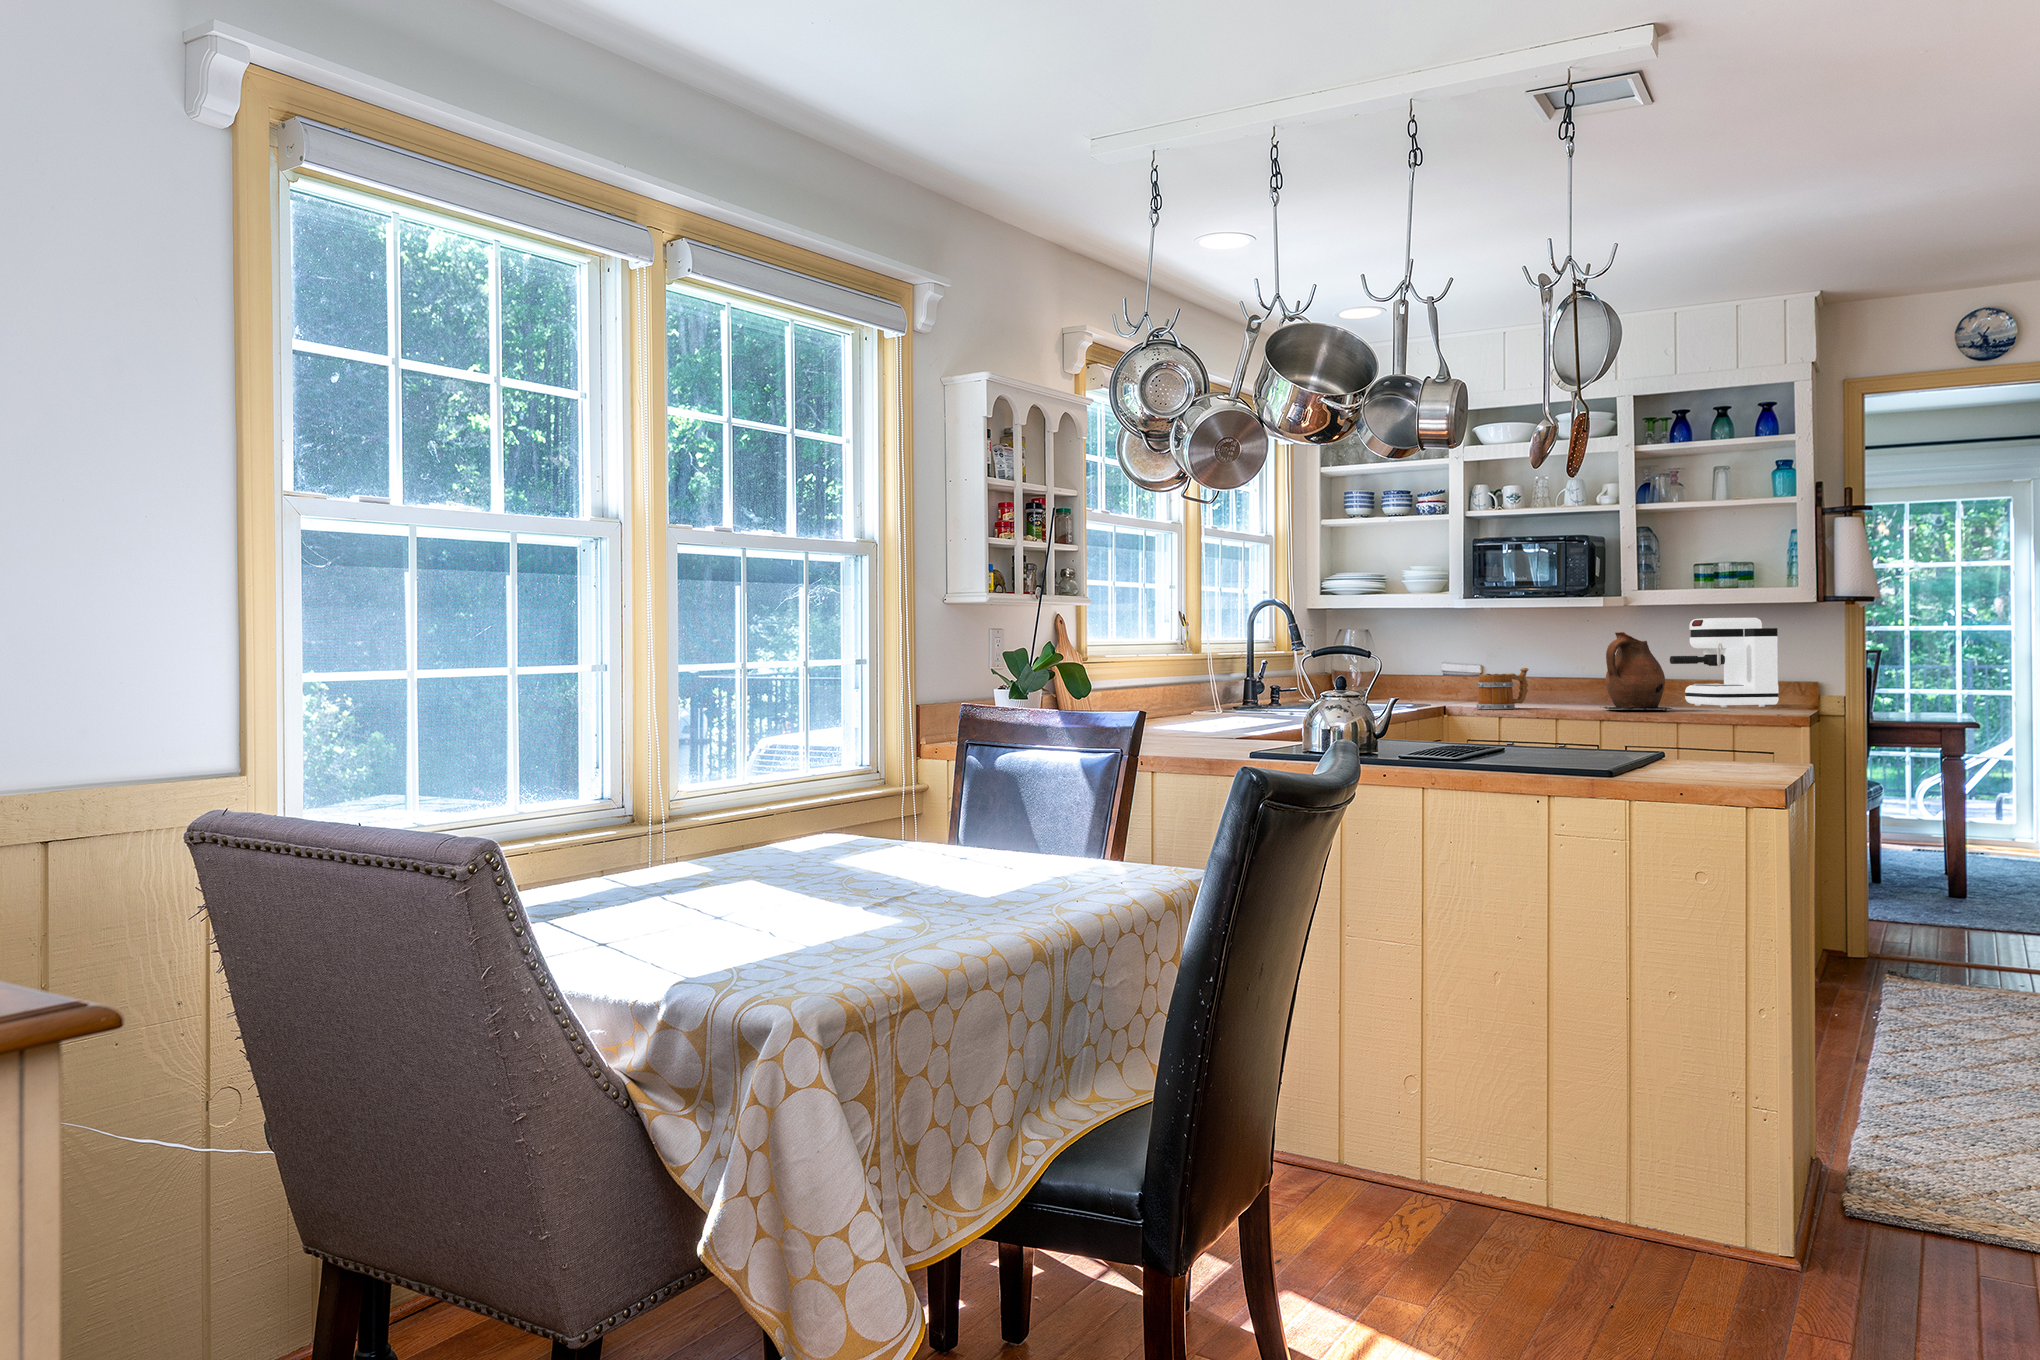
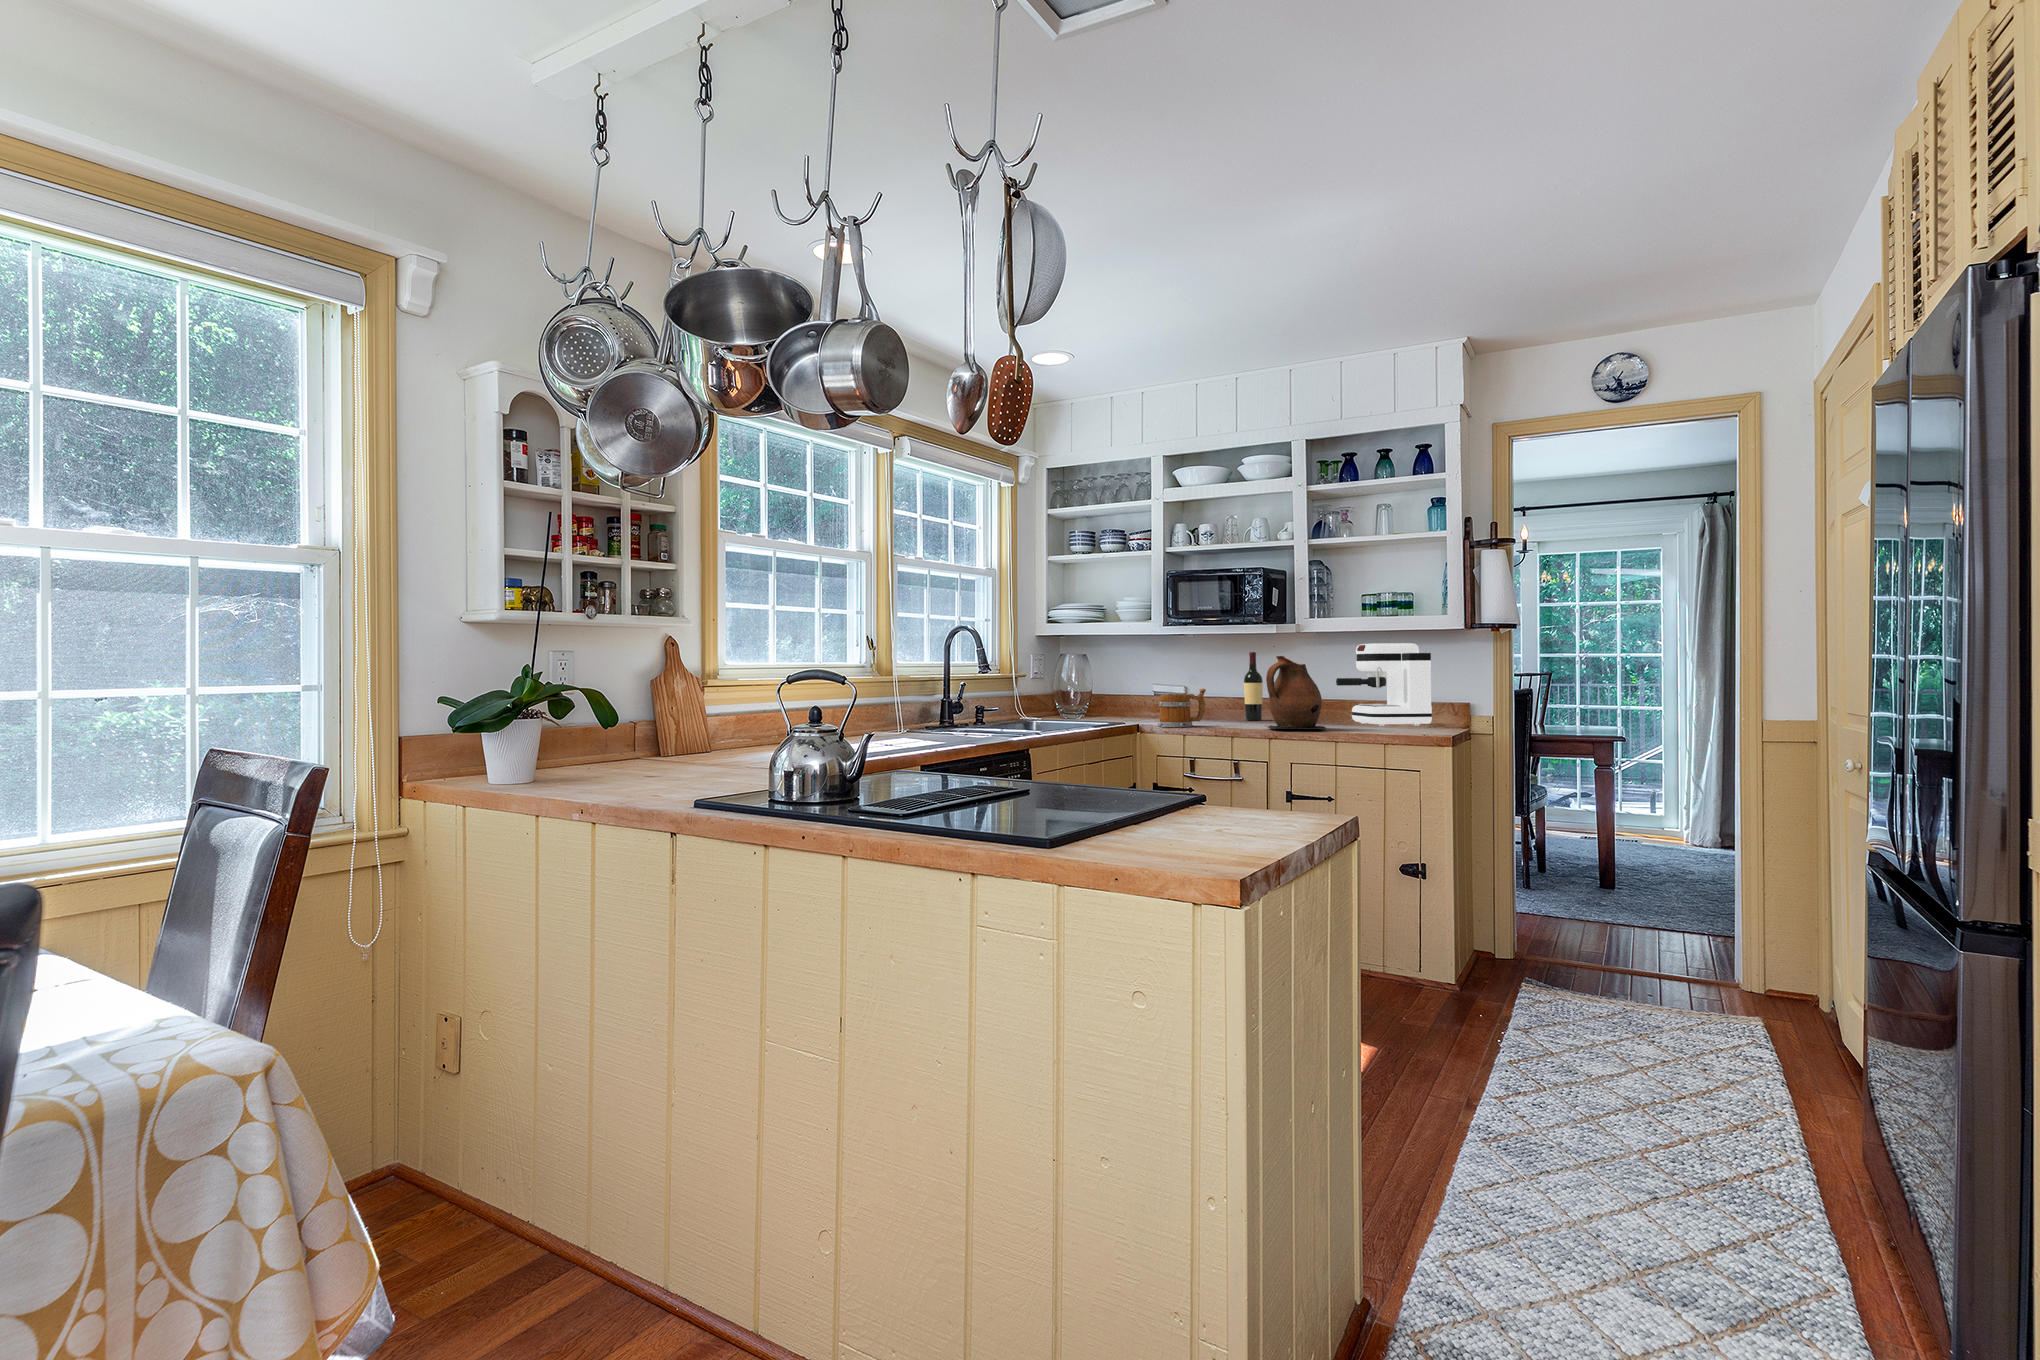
wine bottle: none [1556,628,1577,703] -> present [1244,652,1263,721]

